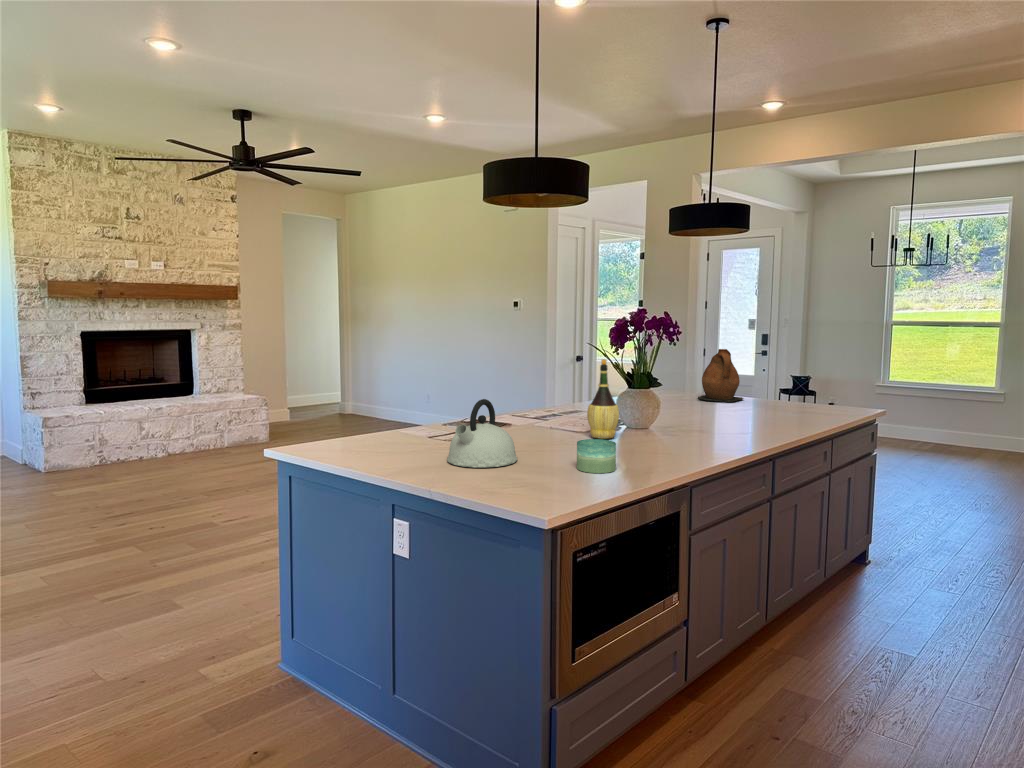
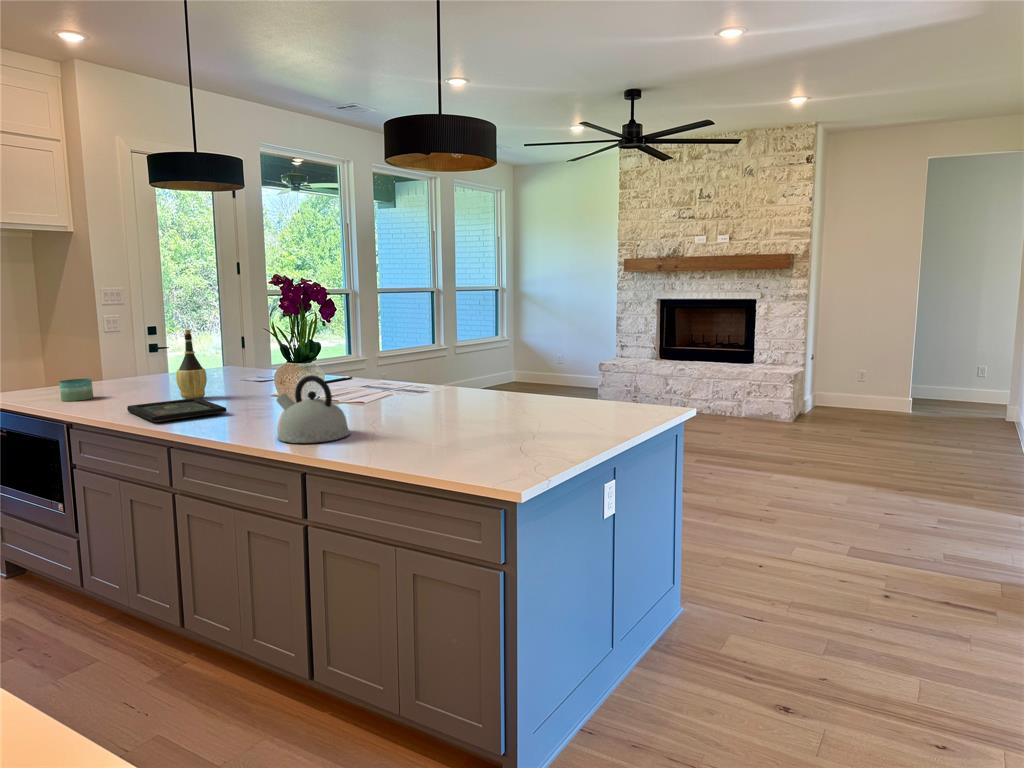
ceramic pitcher: present [698,349,744,402] -> none [422,345,502,433]
kettle: present [447,399,517,468] -> present [277,375,350,443]
tray: none [639,420,748,445] -> present [127,398,227,422]

